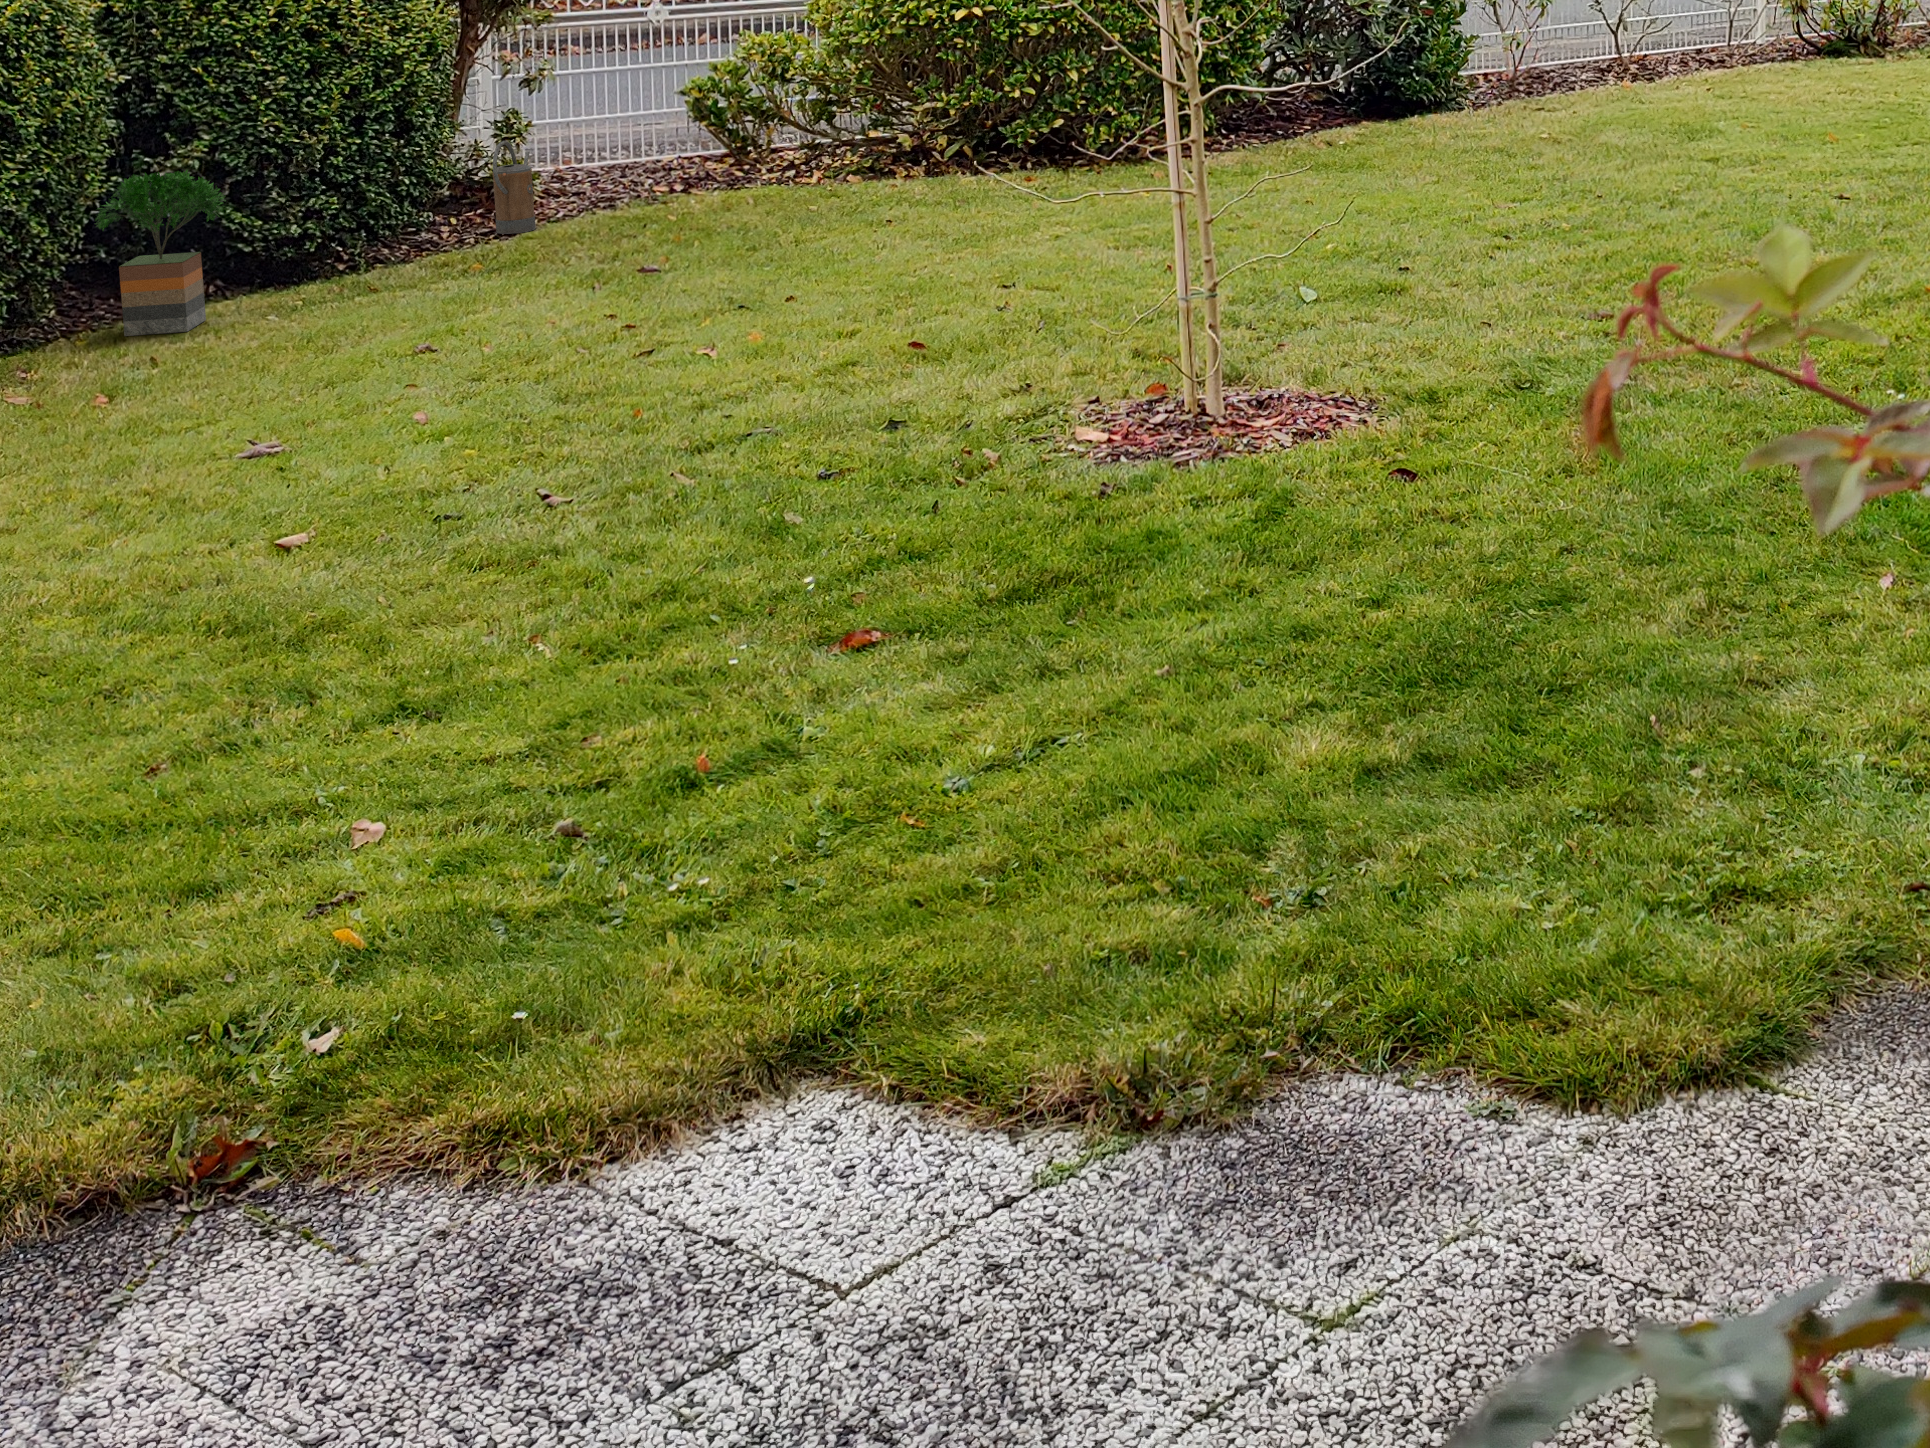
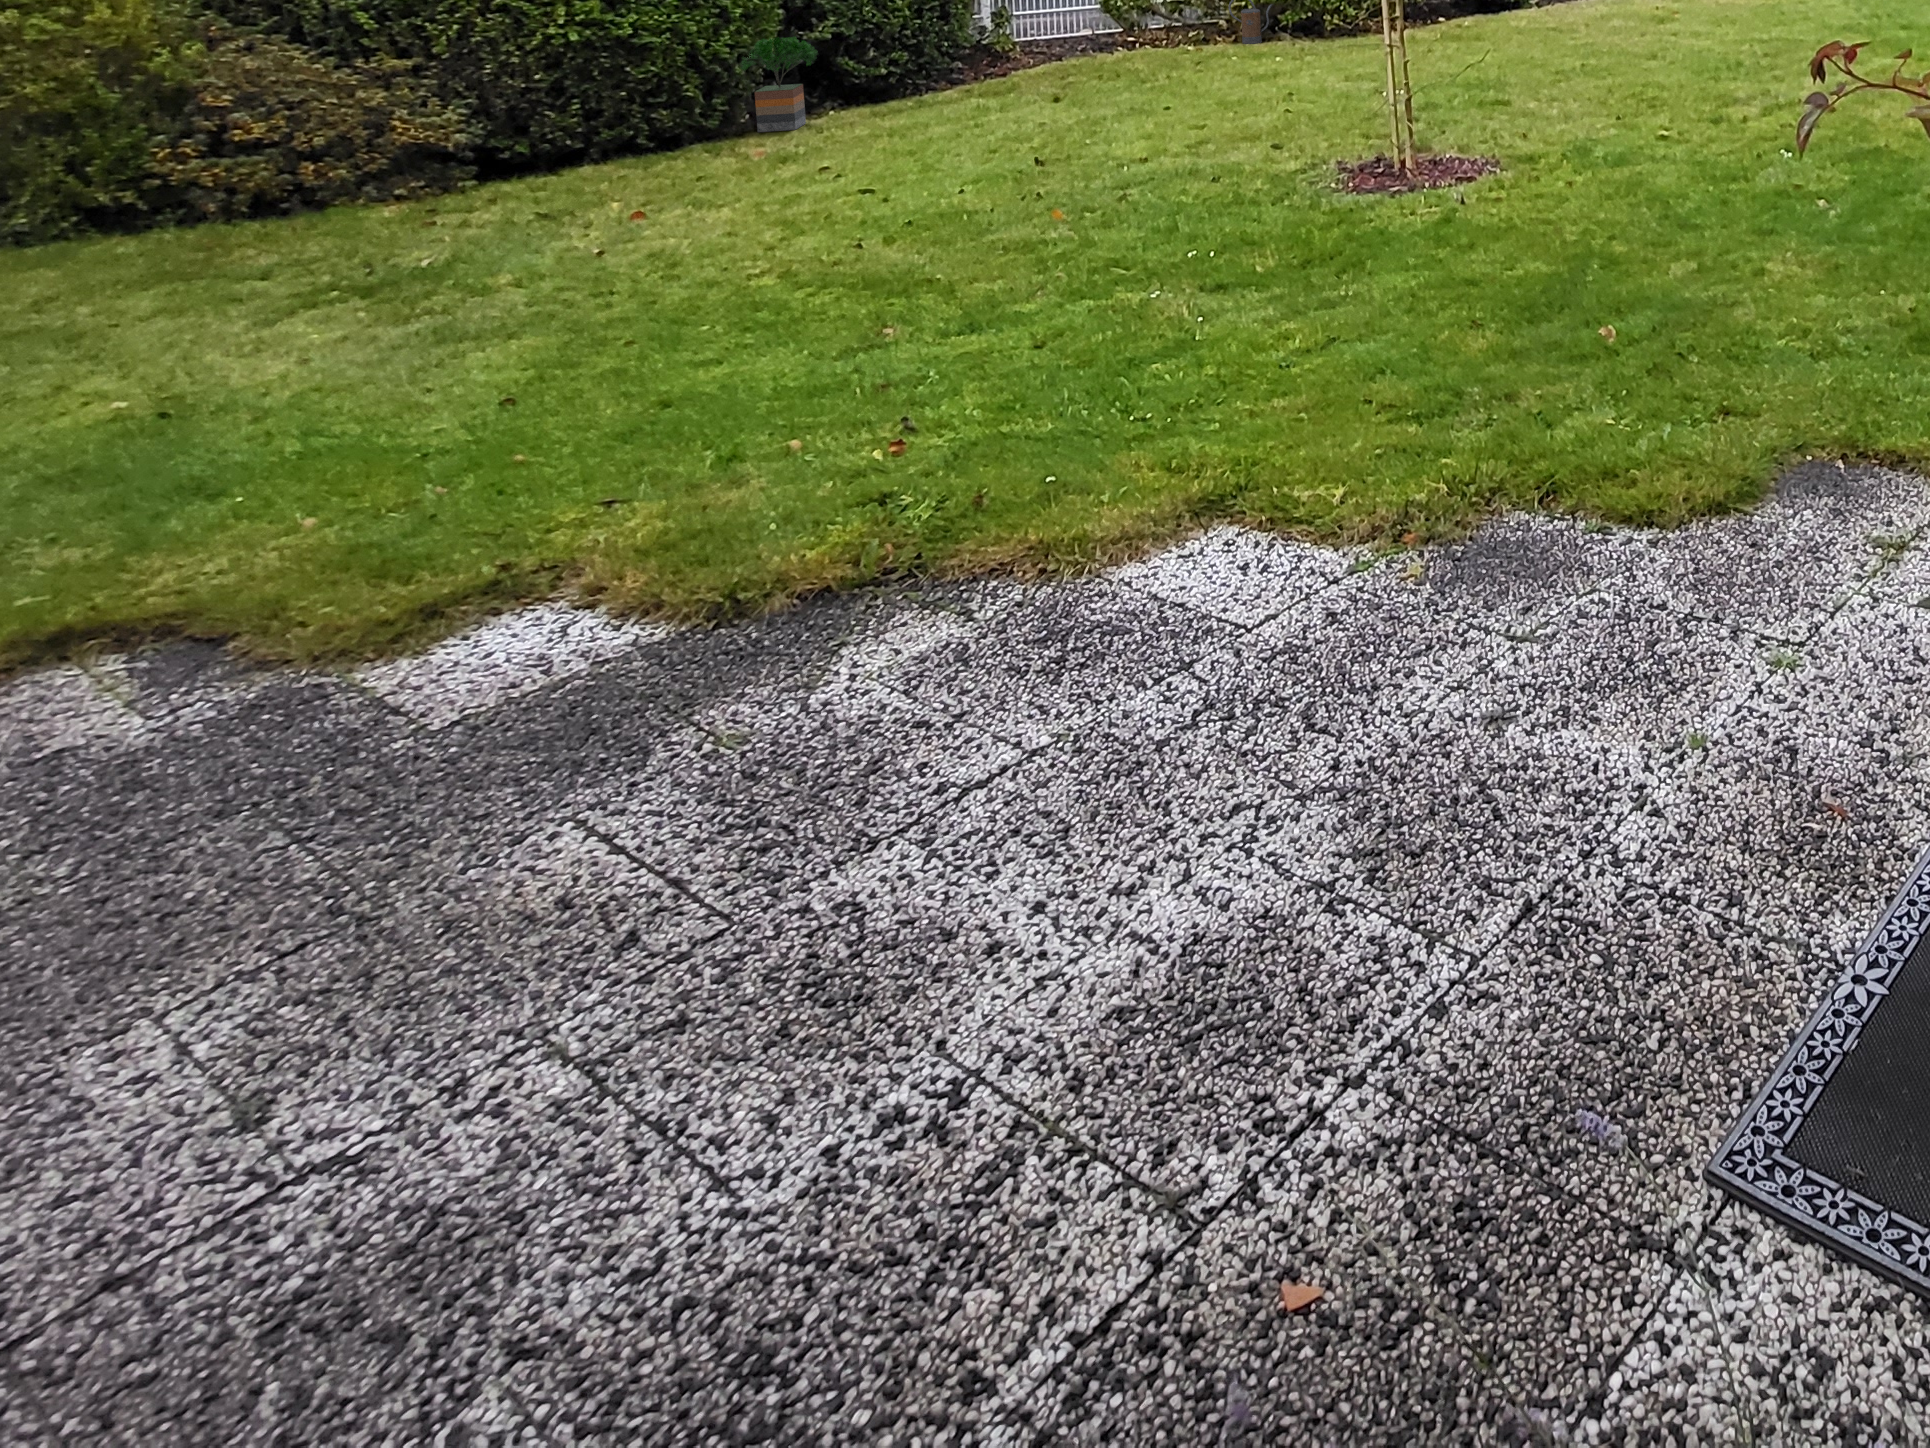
watering can: present [493,141,536,234] -> present [1229,0,1272,44]

